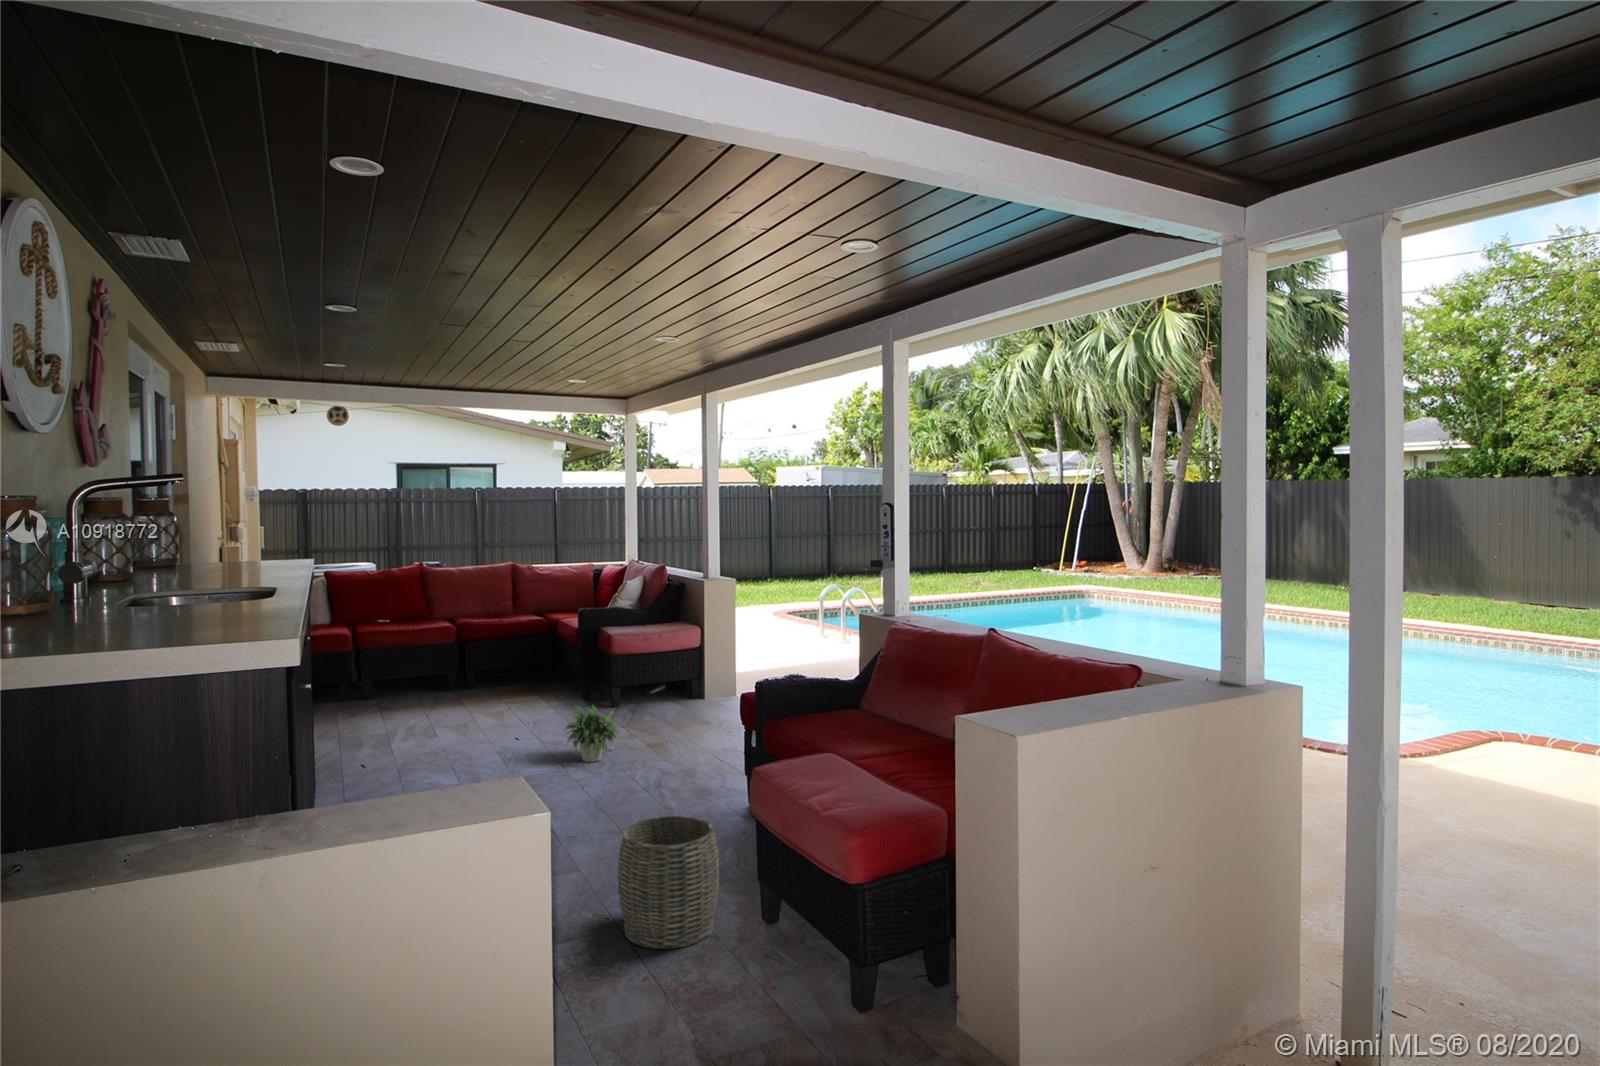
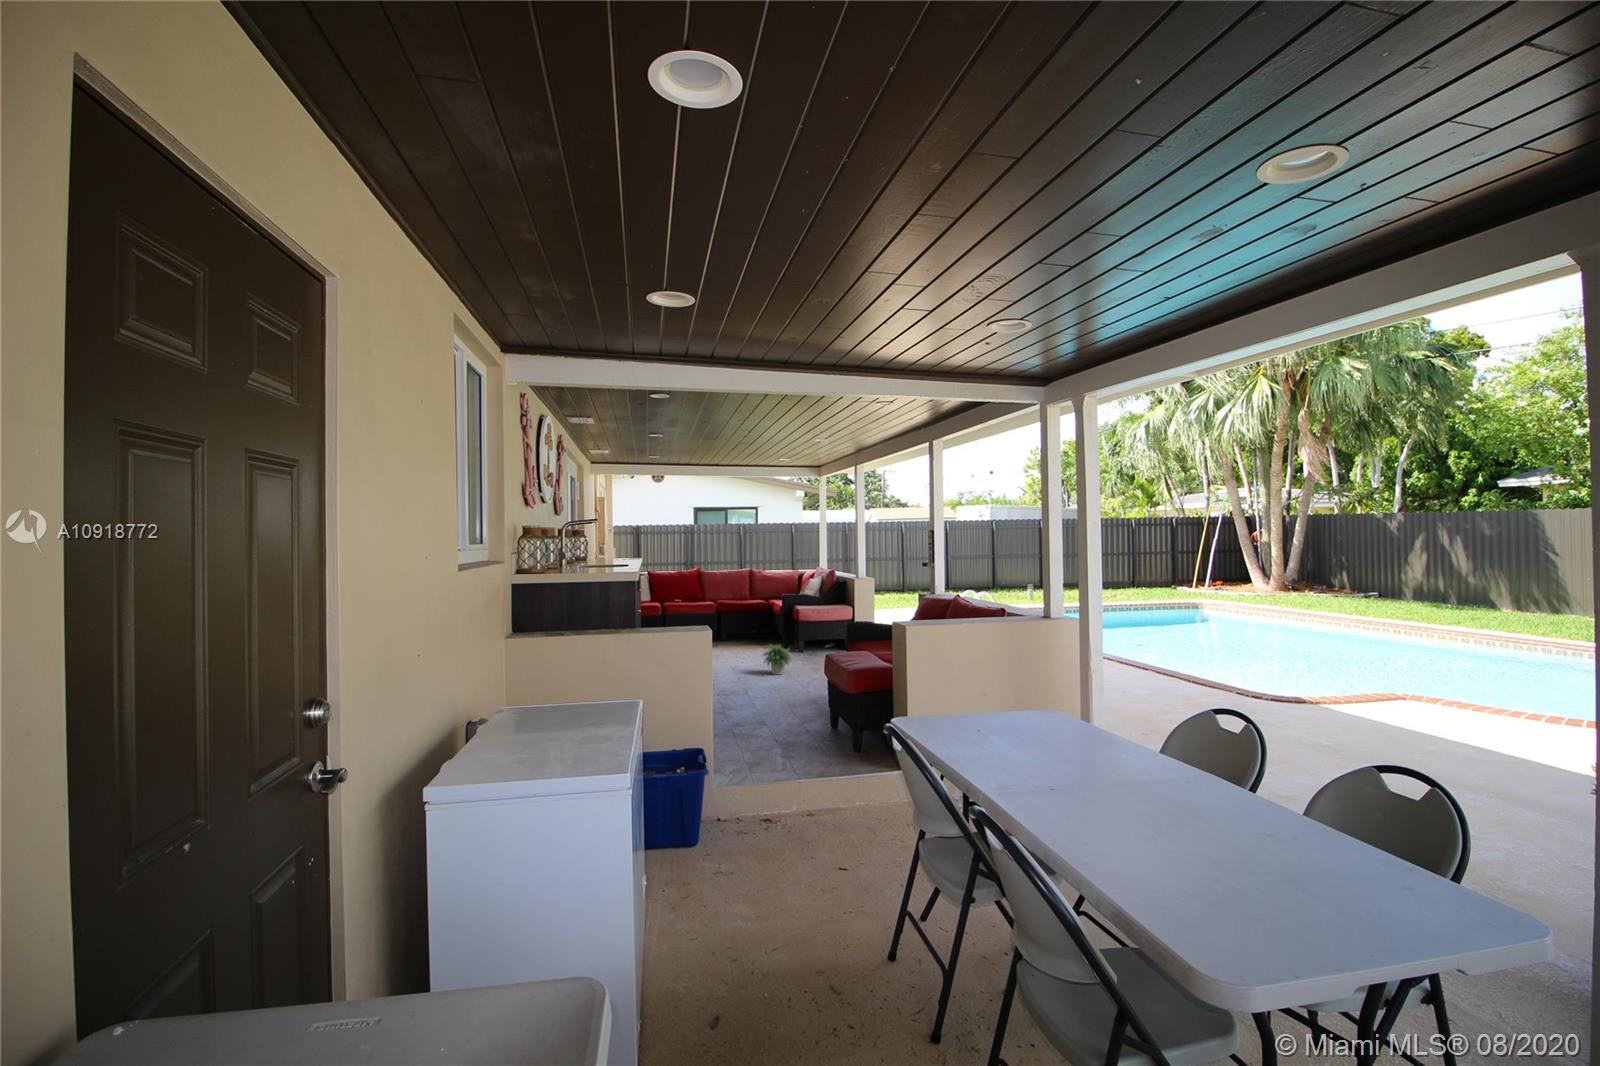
woven basket: present [618,816,719,949] -> none [759,677,805,732]

